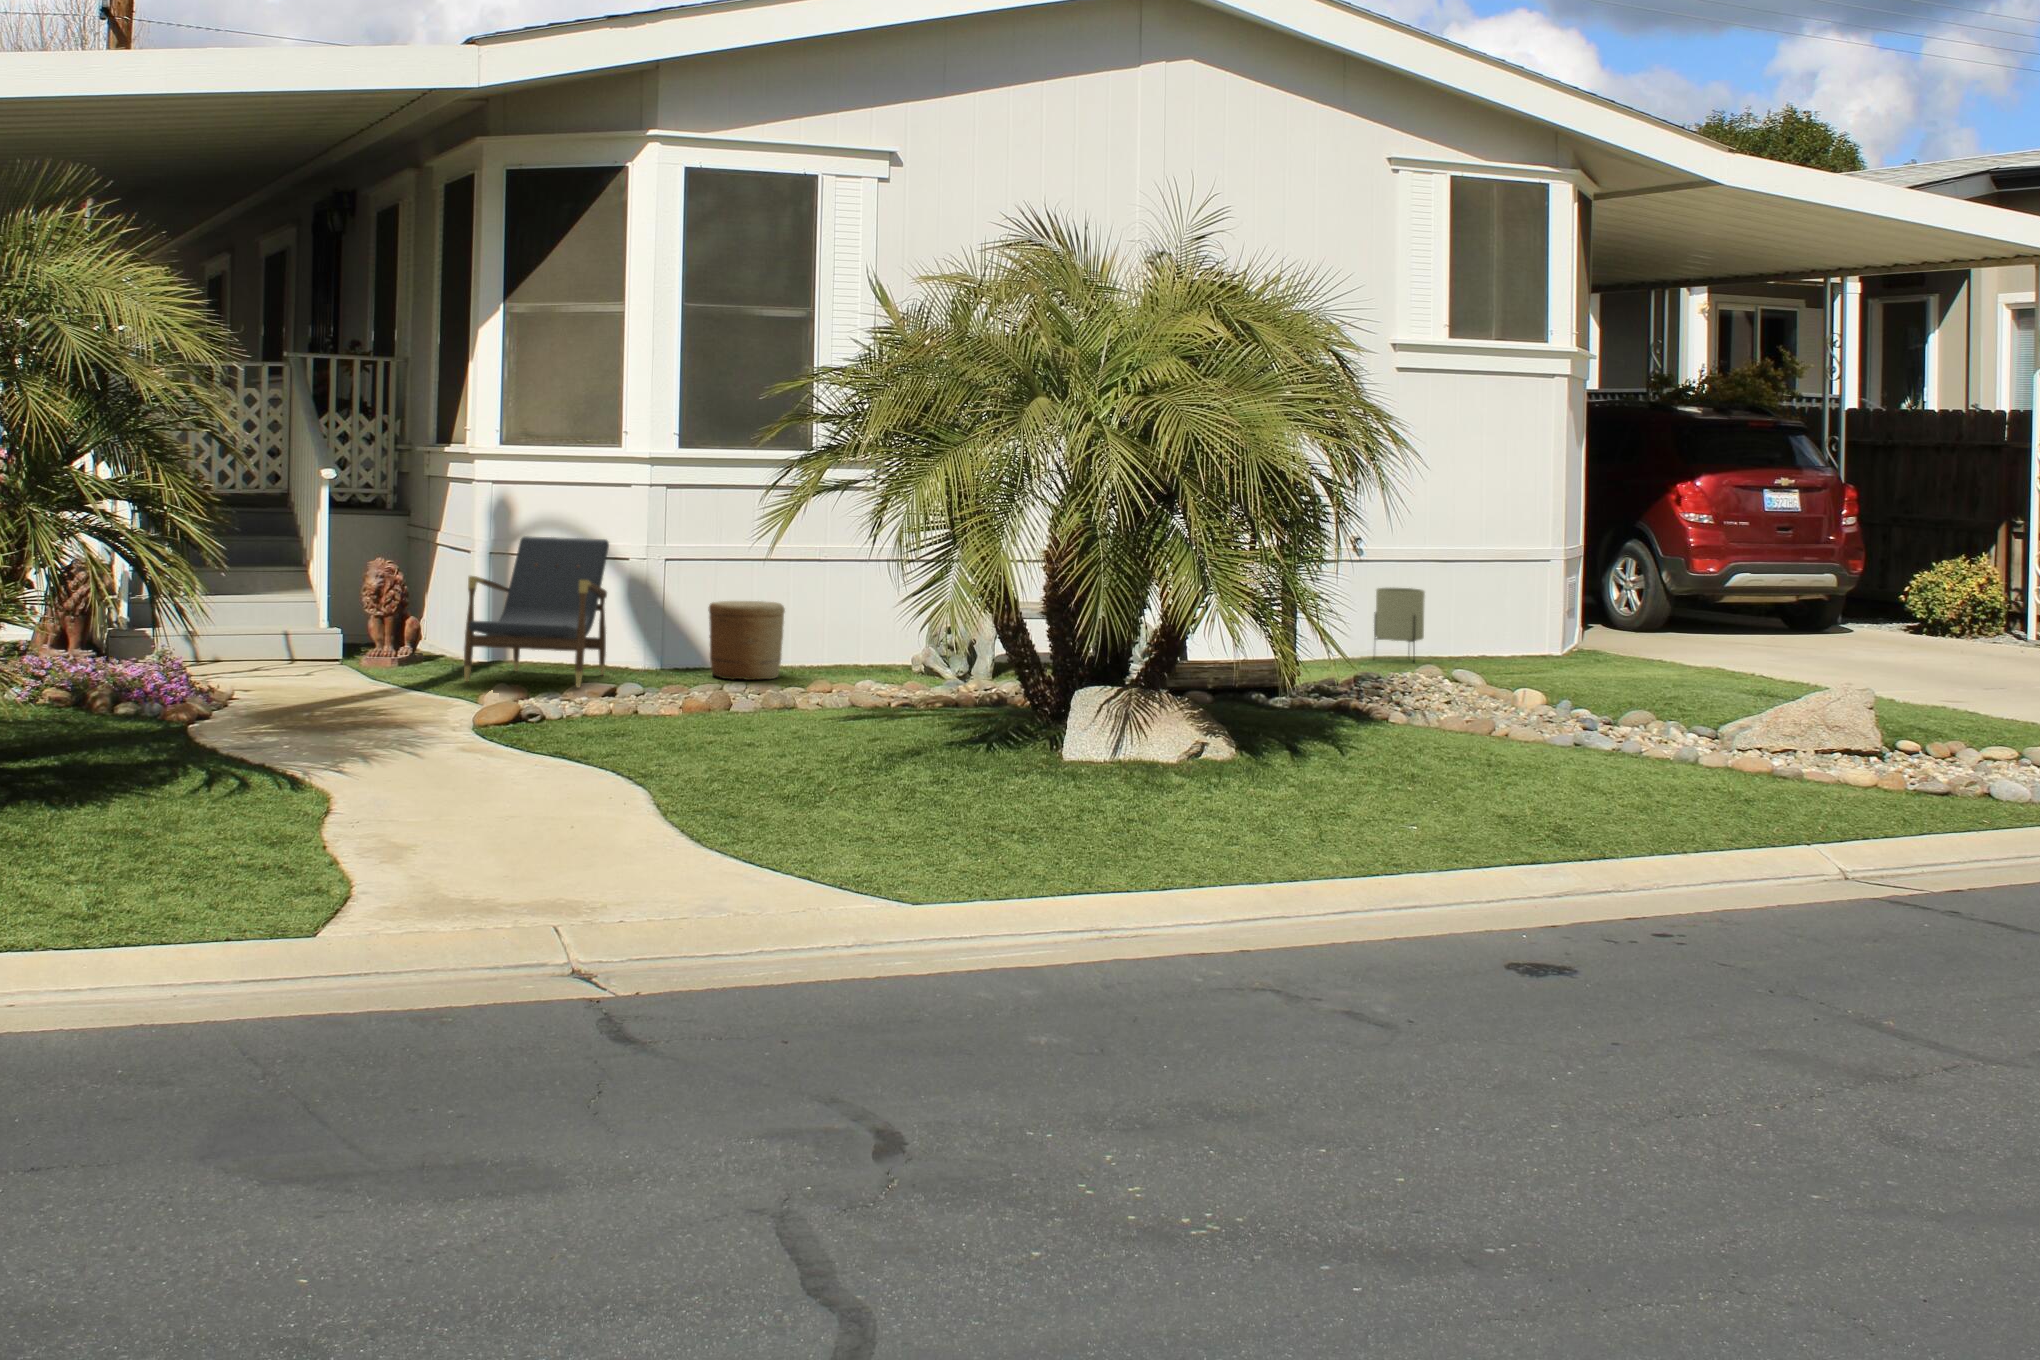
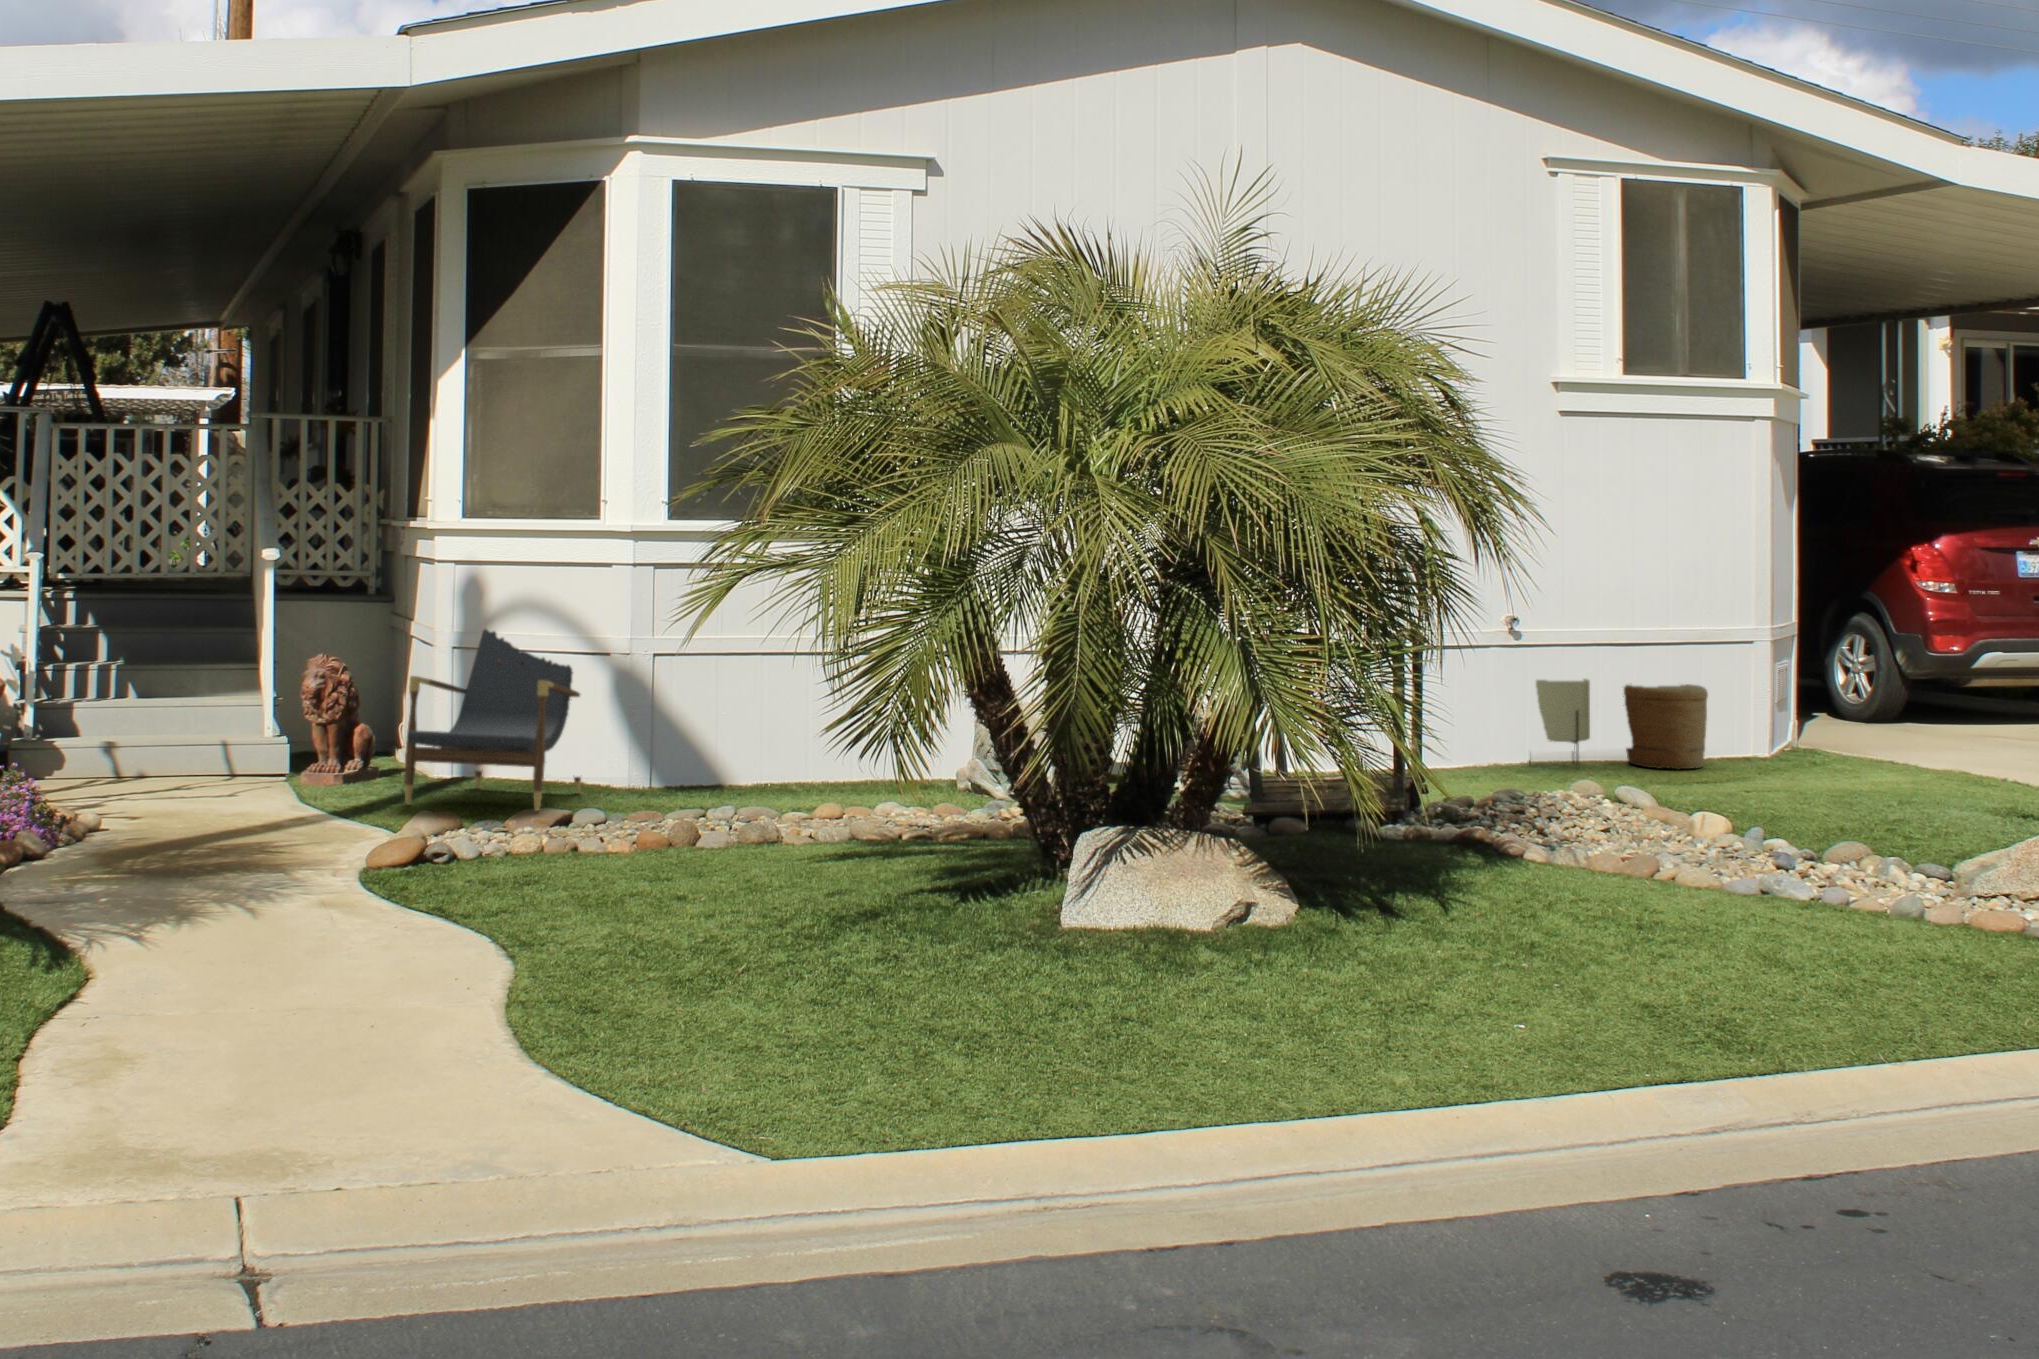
woven basket: present [709,601,785,680] -> present [1623,684,1708,770]

